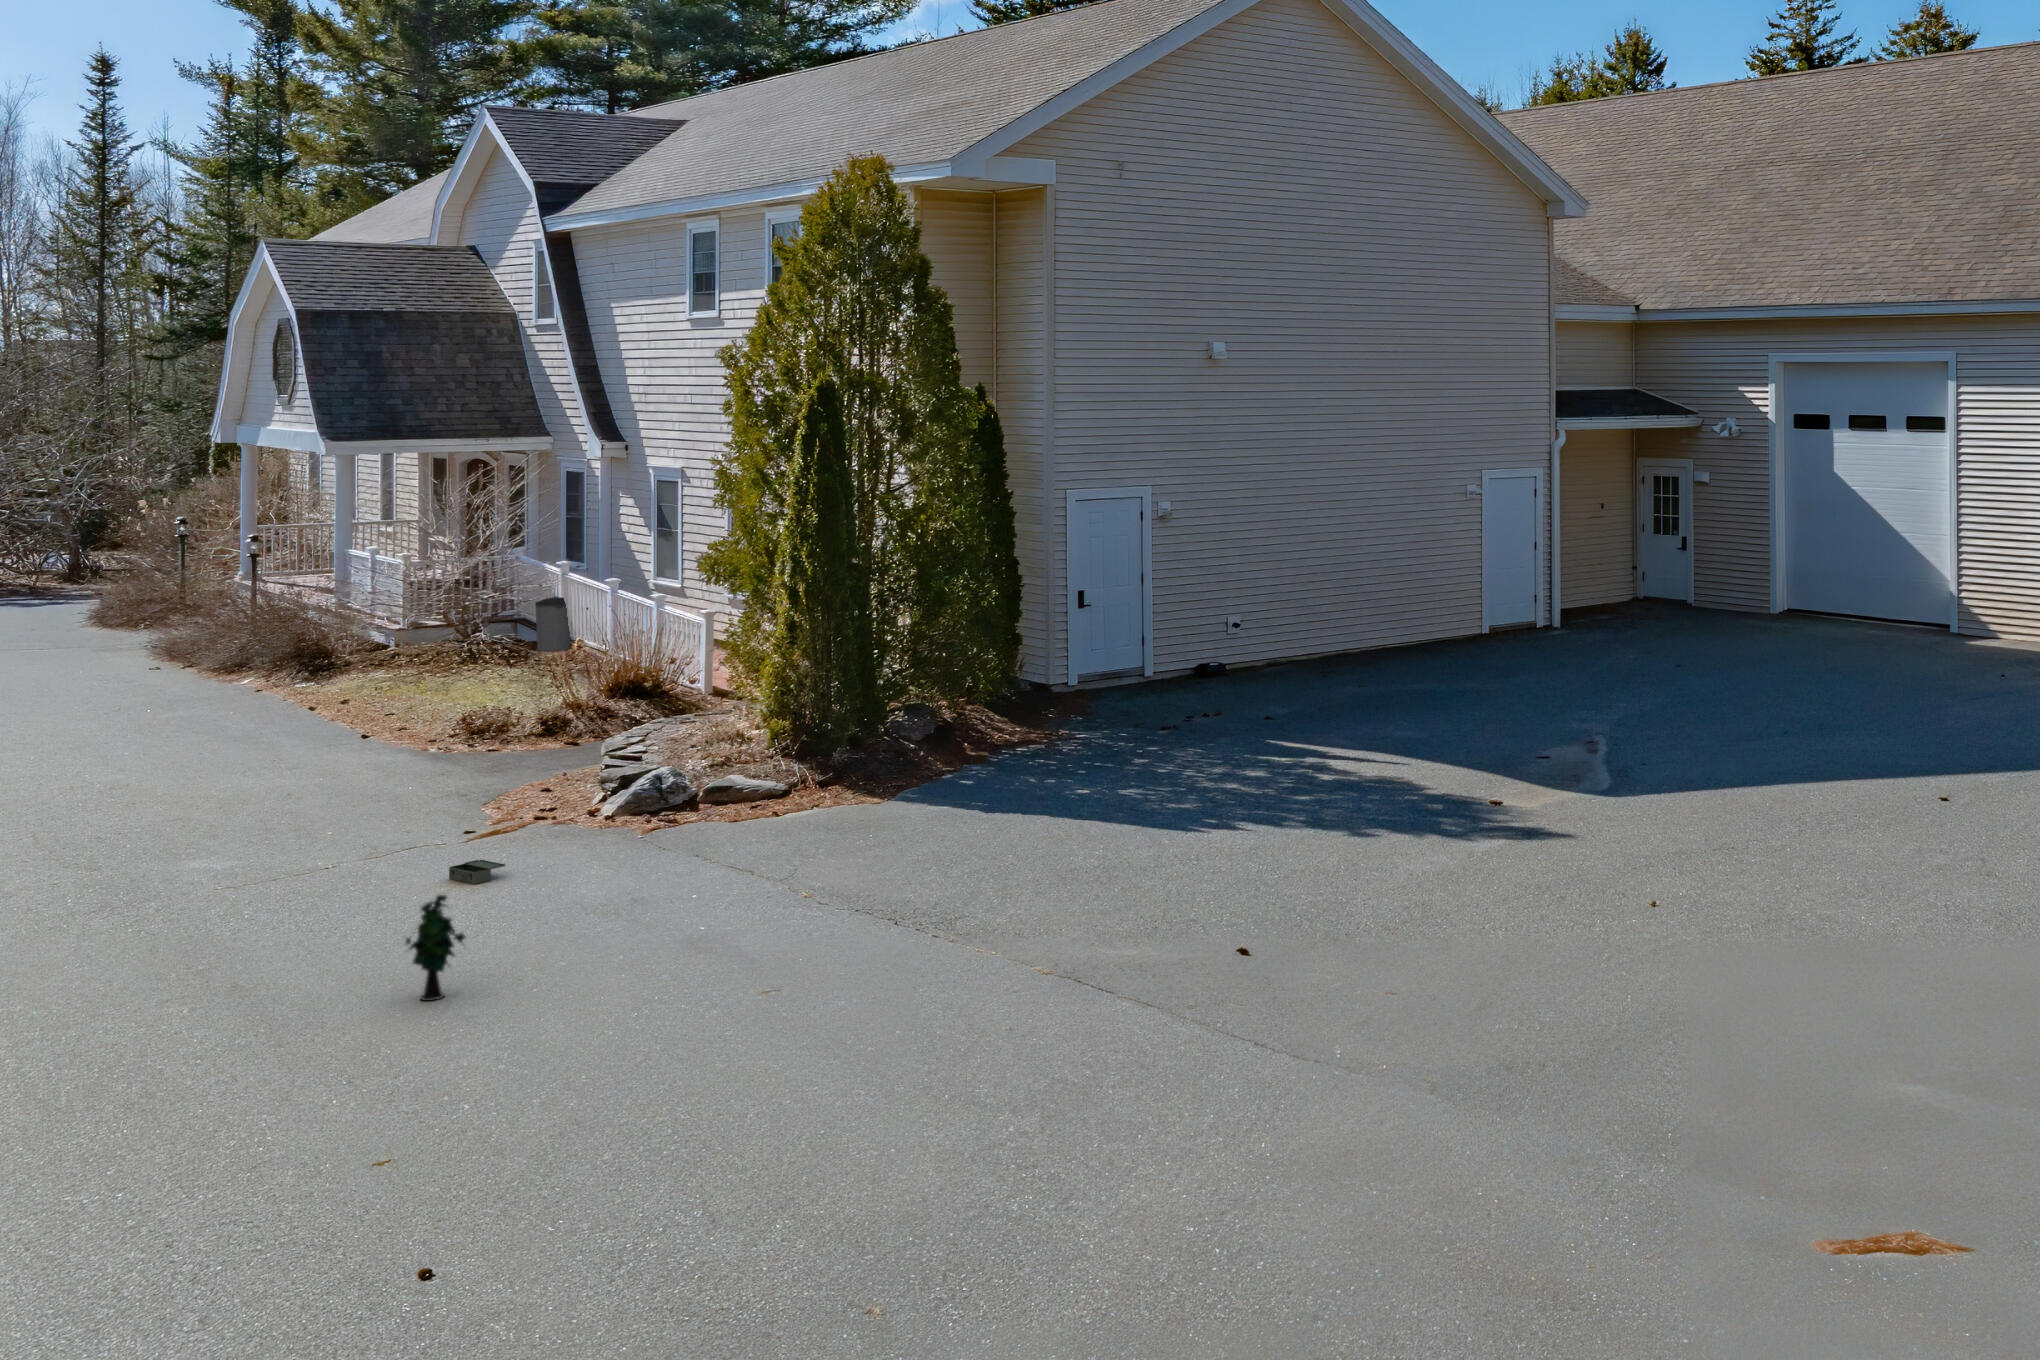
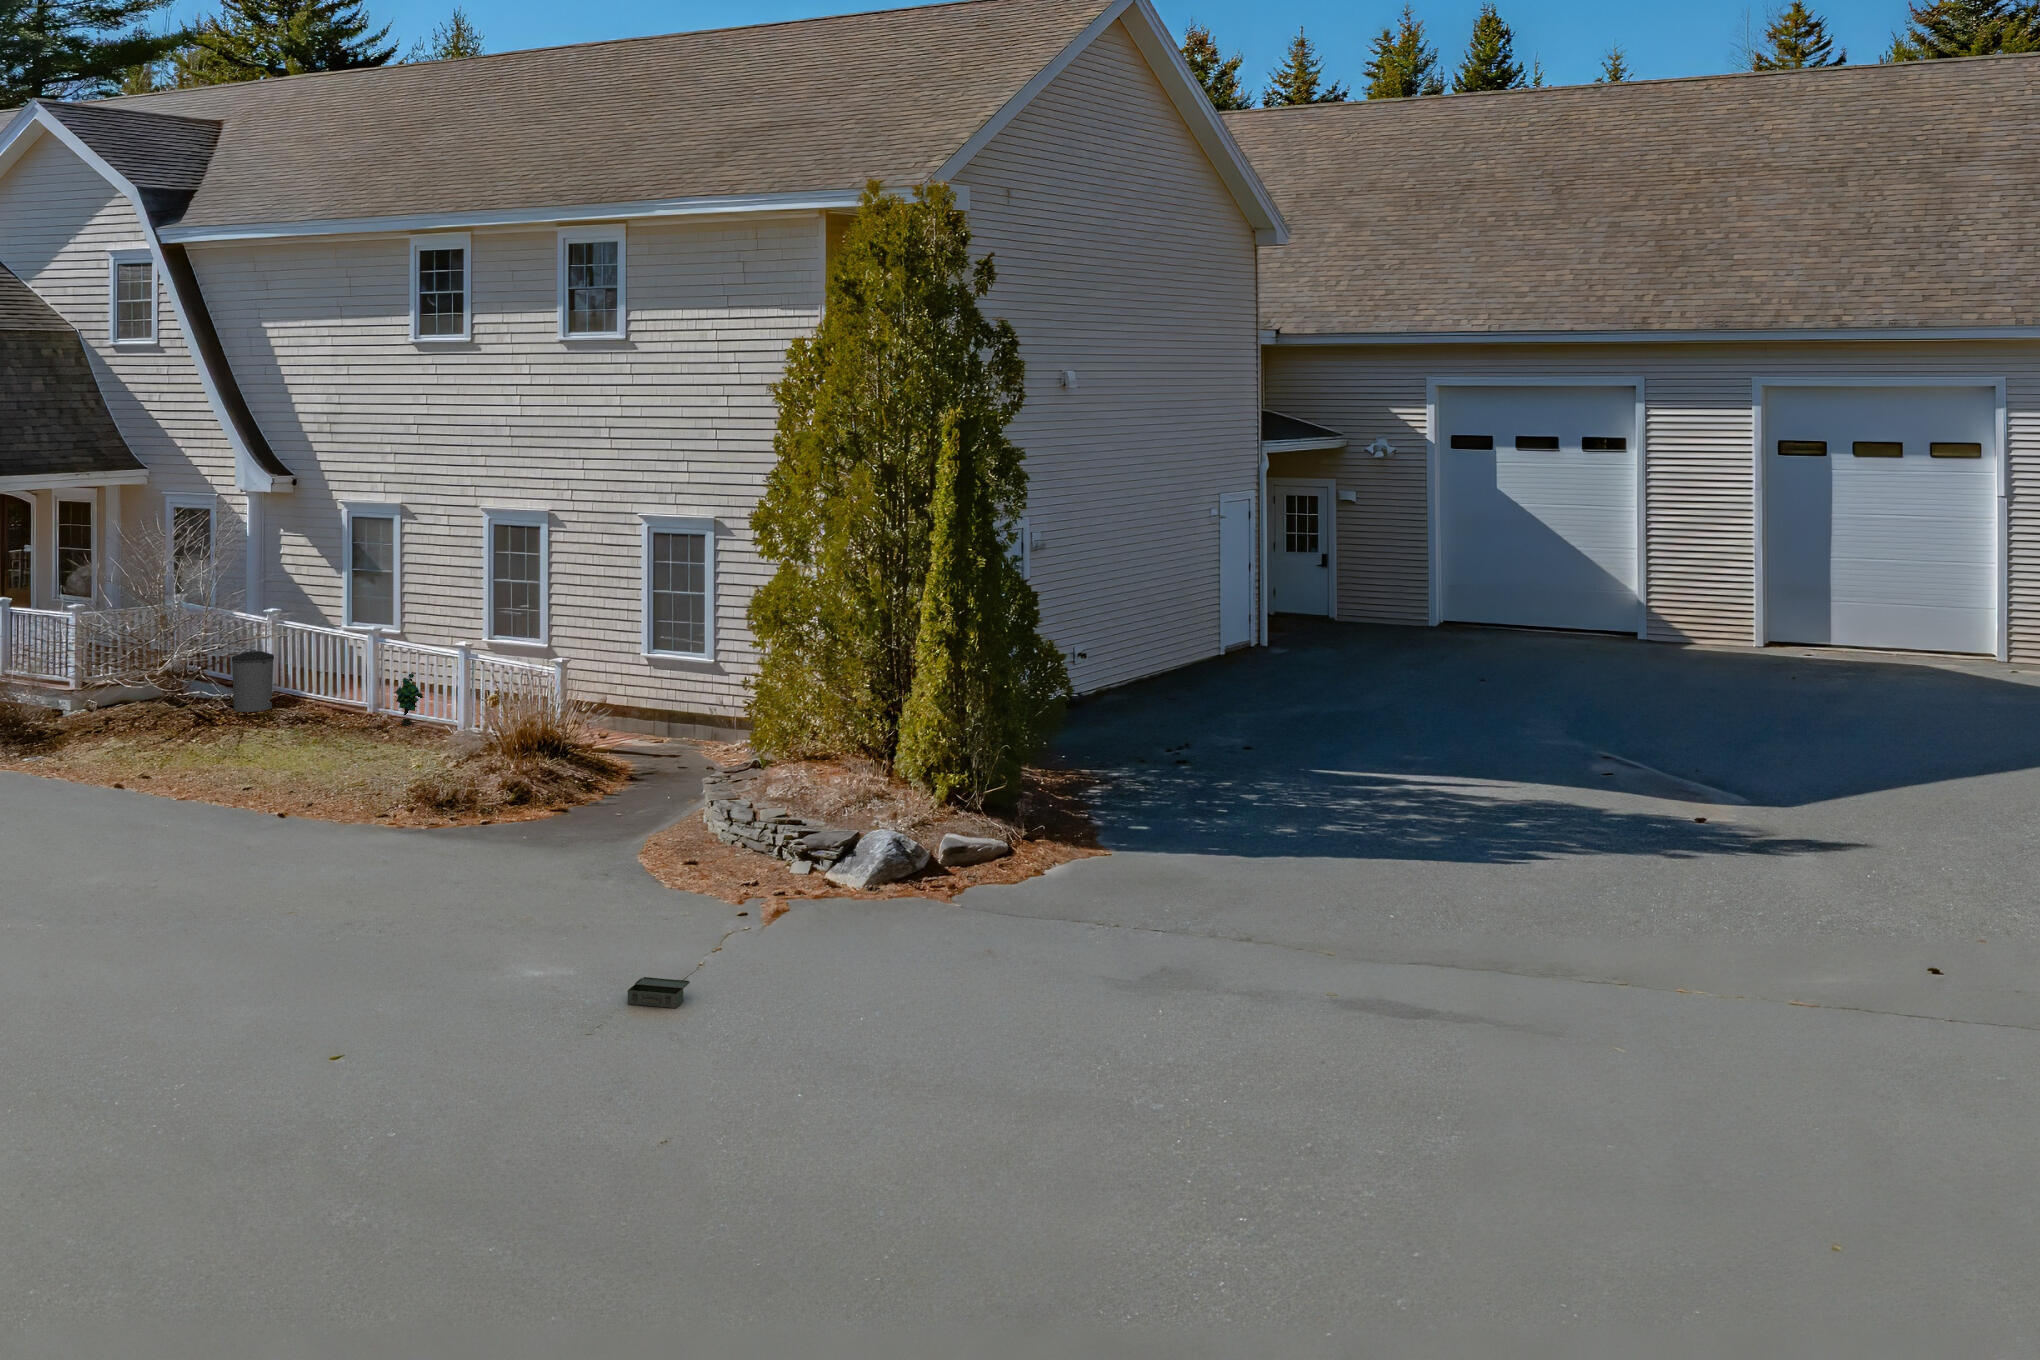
toolbox: present [449,860,505,884] -> present [628,977,690,1008]
decorative plant: present [406,895,466,1001] -> present [394,674,423,726]

